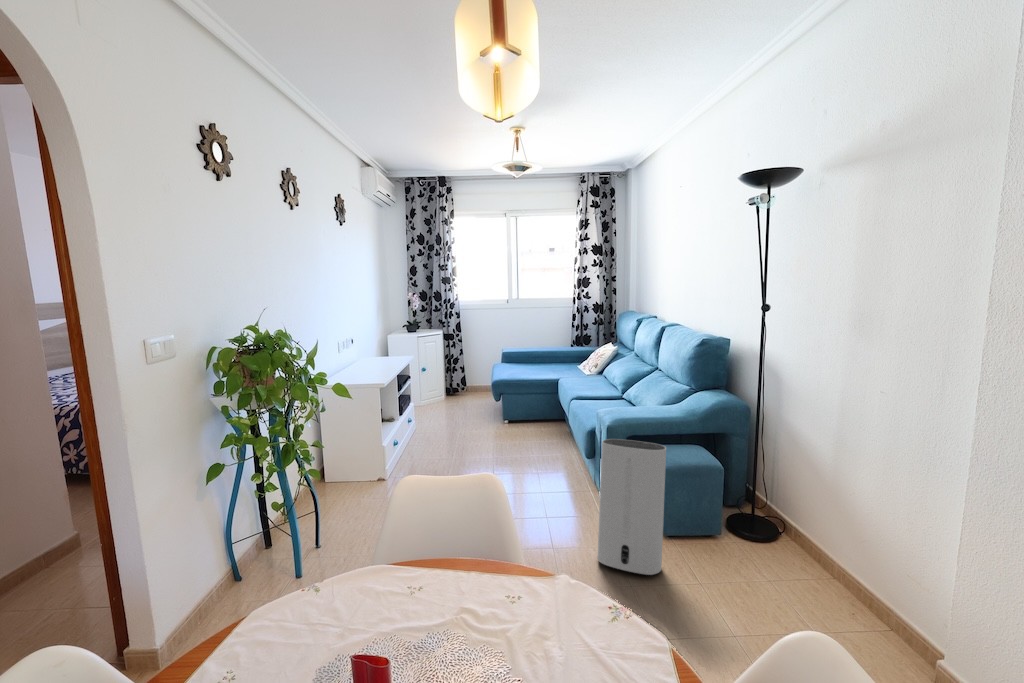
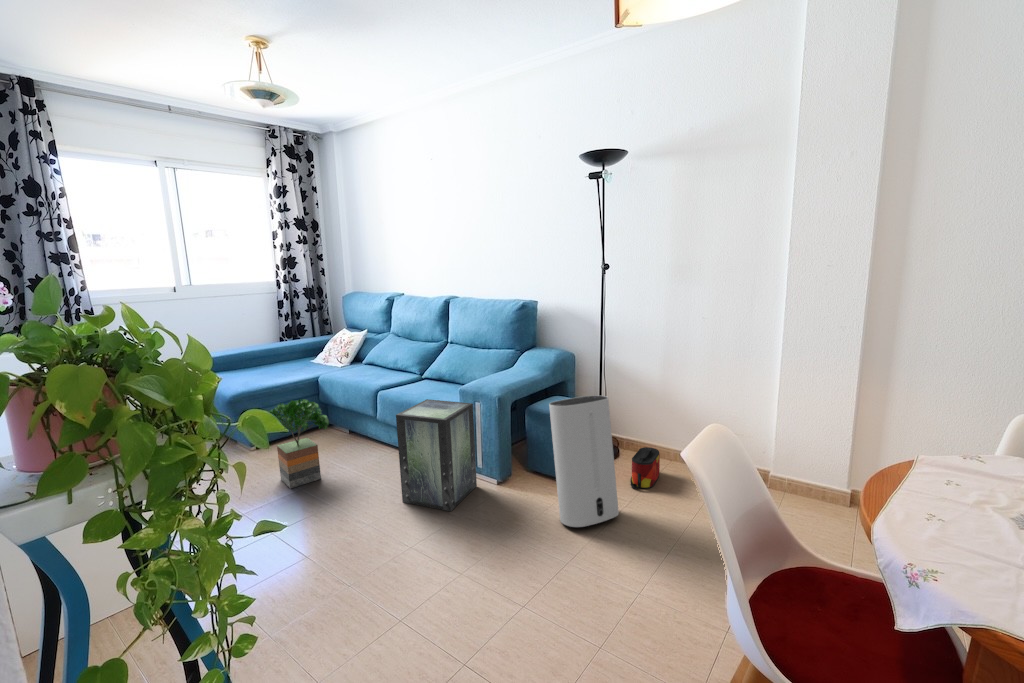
potted tree: none [481,390,522,453] -> present [270,399,328,489]
storage box: none [527,412,589,507] -> present [396,399,477,511]
bag: none [716,531,775,577] -> present [630,447,660,489]

